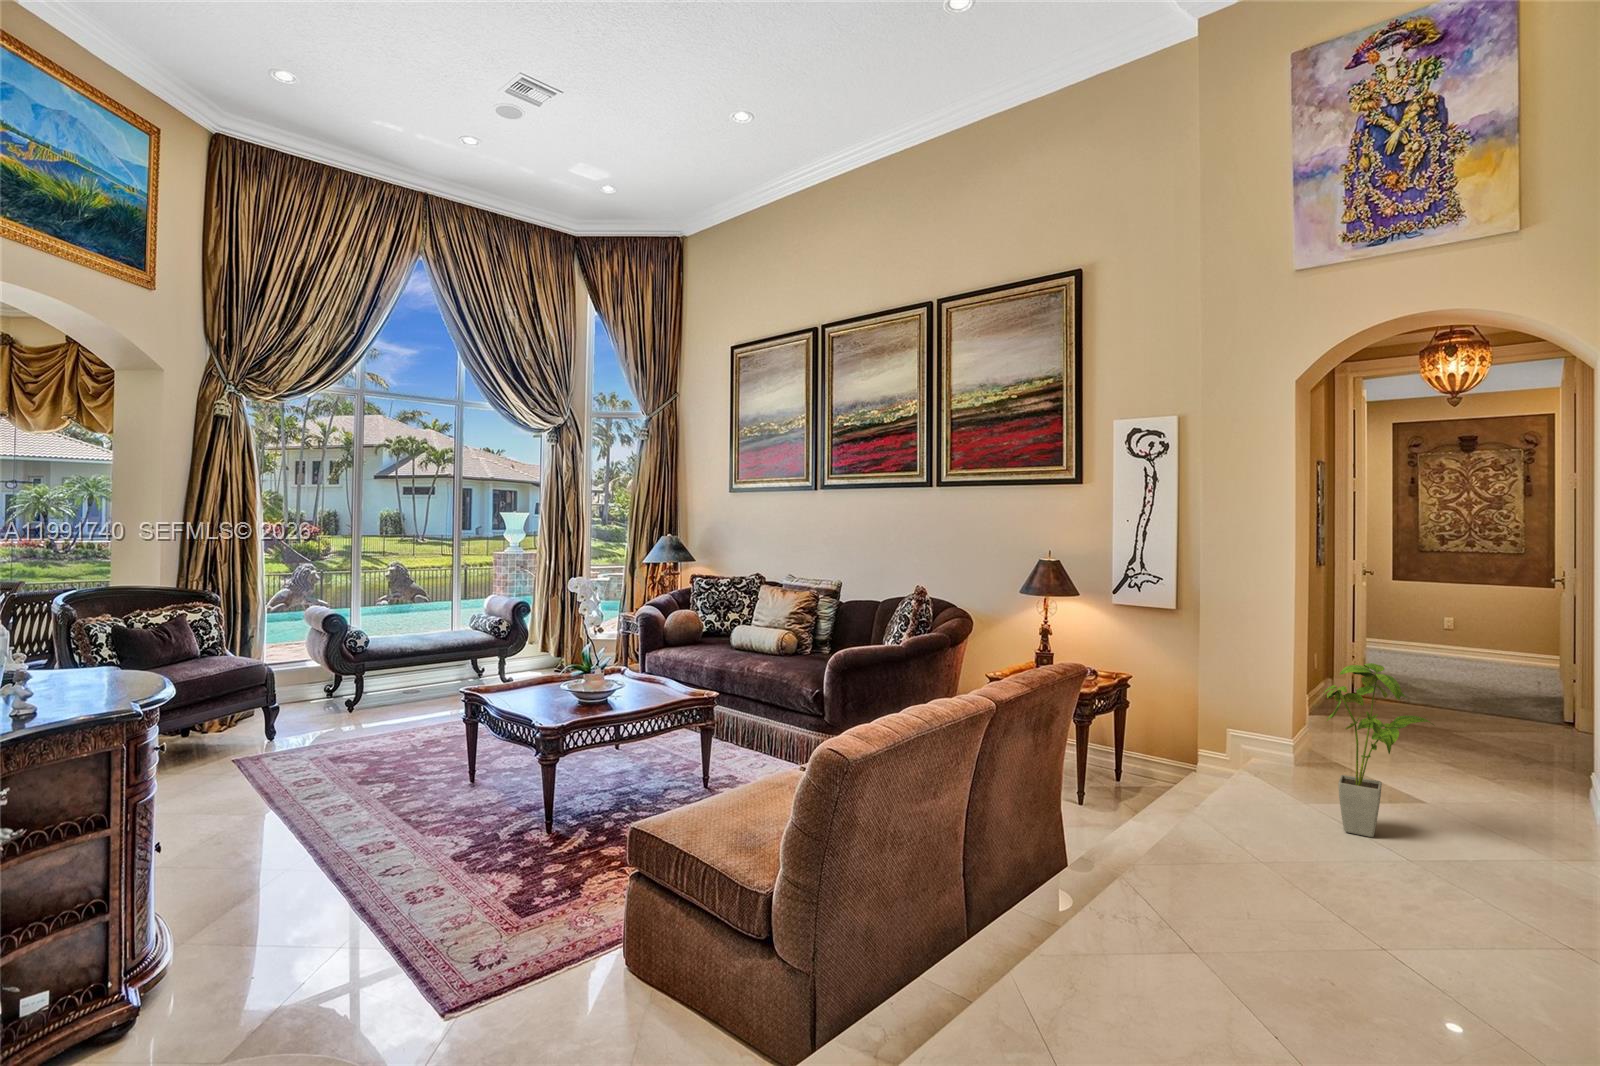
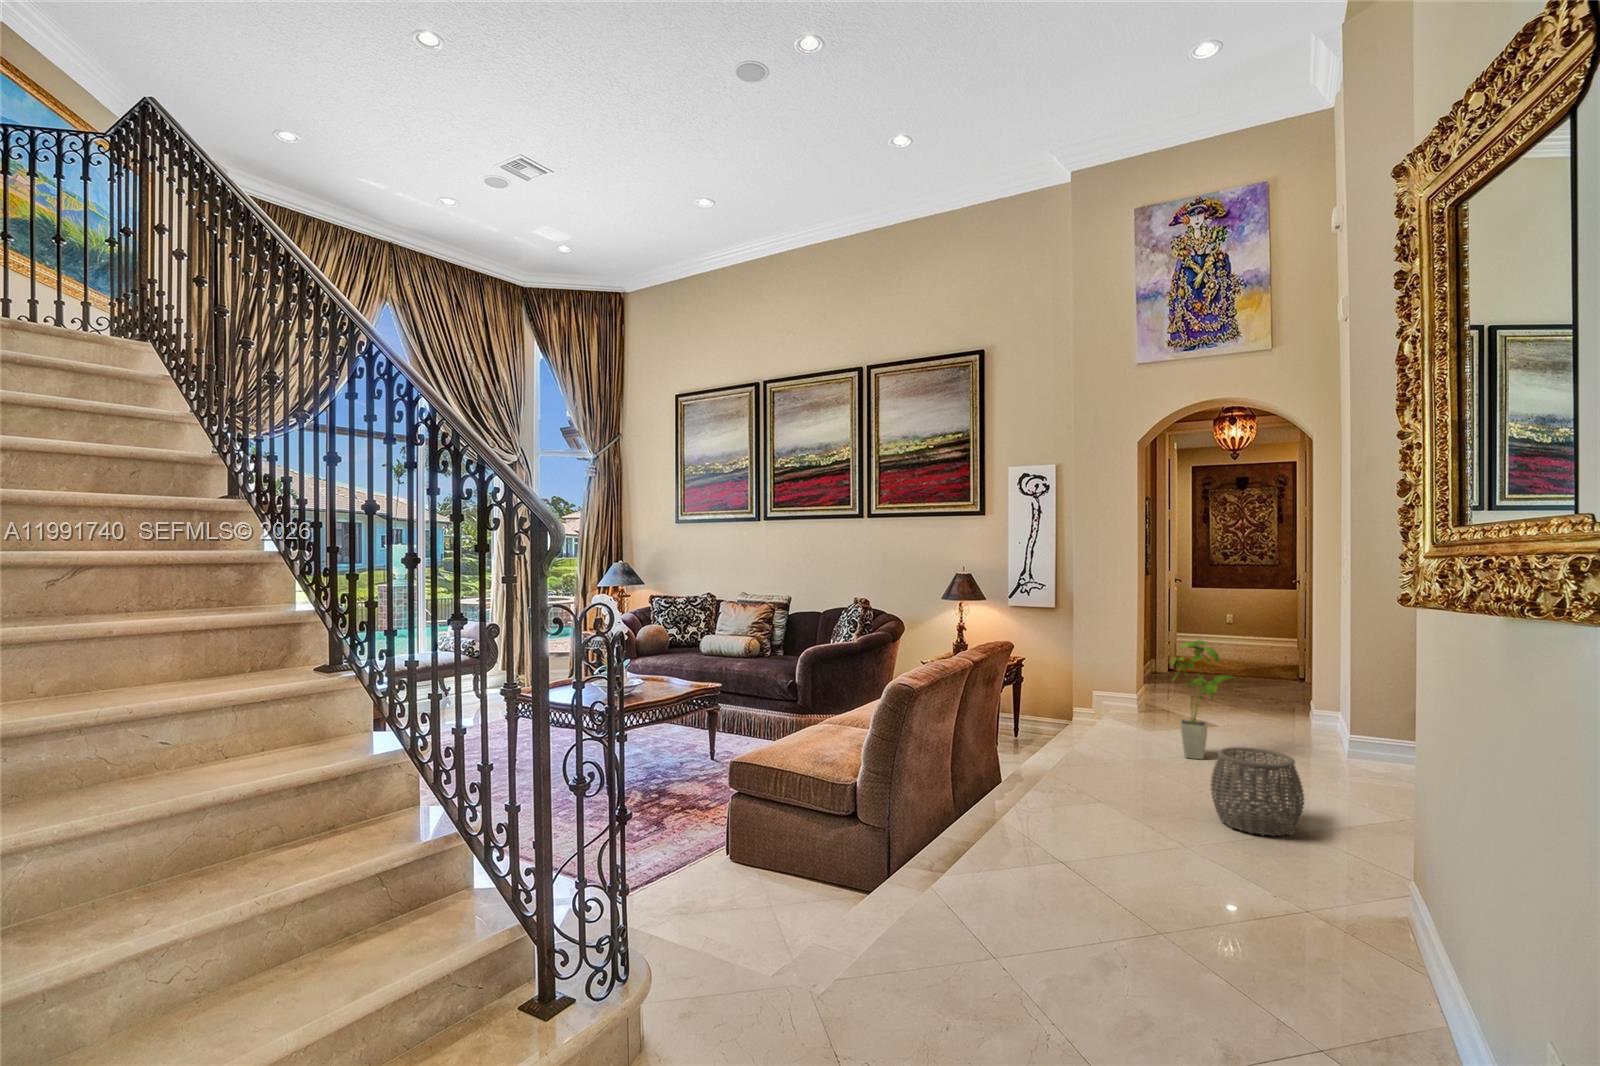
woven basket: none [1365,844,1535,1007] -> present [1211,747,1304,836]

